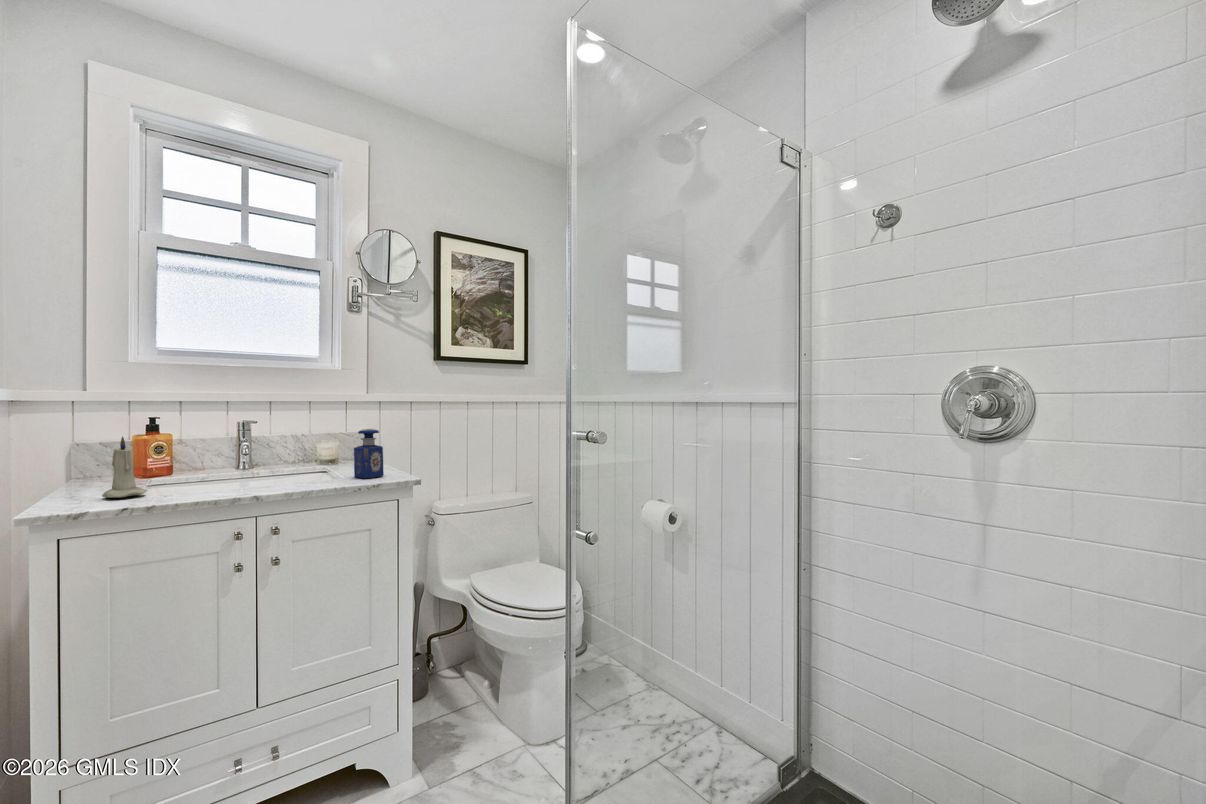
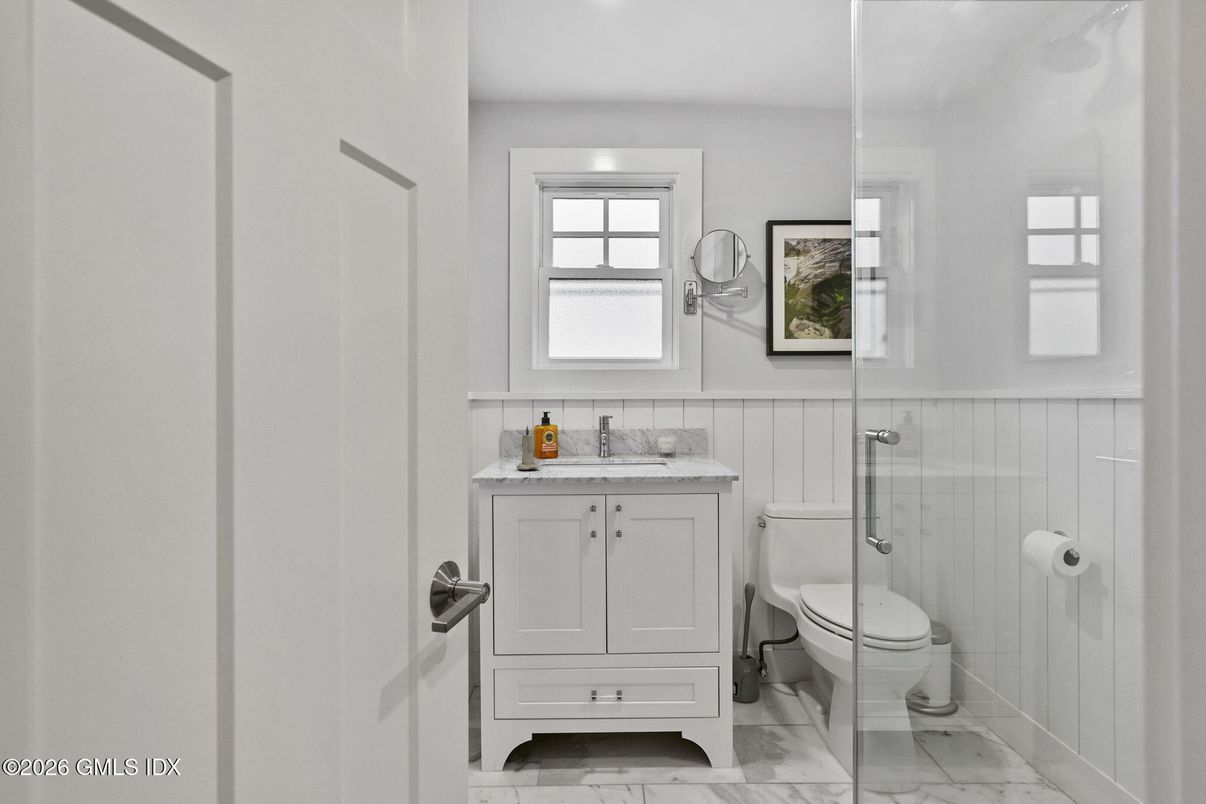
perfume bottle: present [354,429,384,478] -> none [681,425,707,471]

